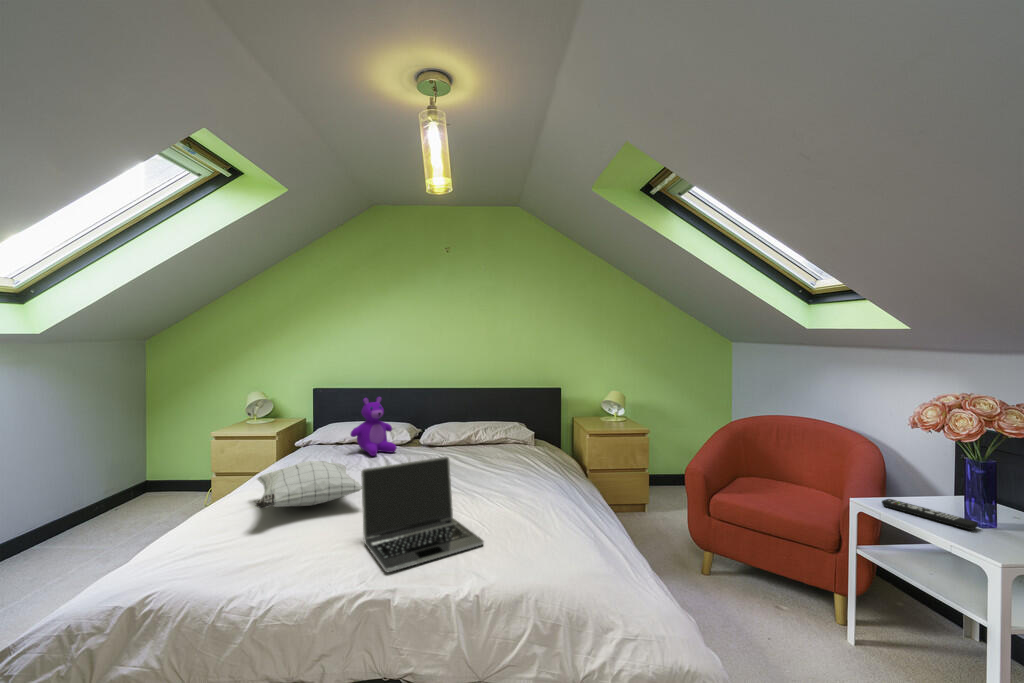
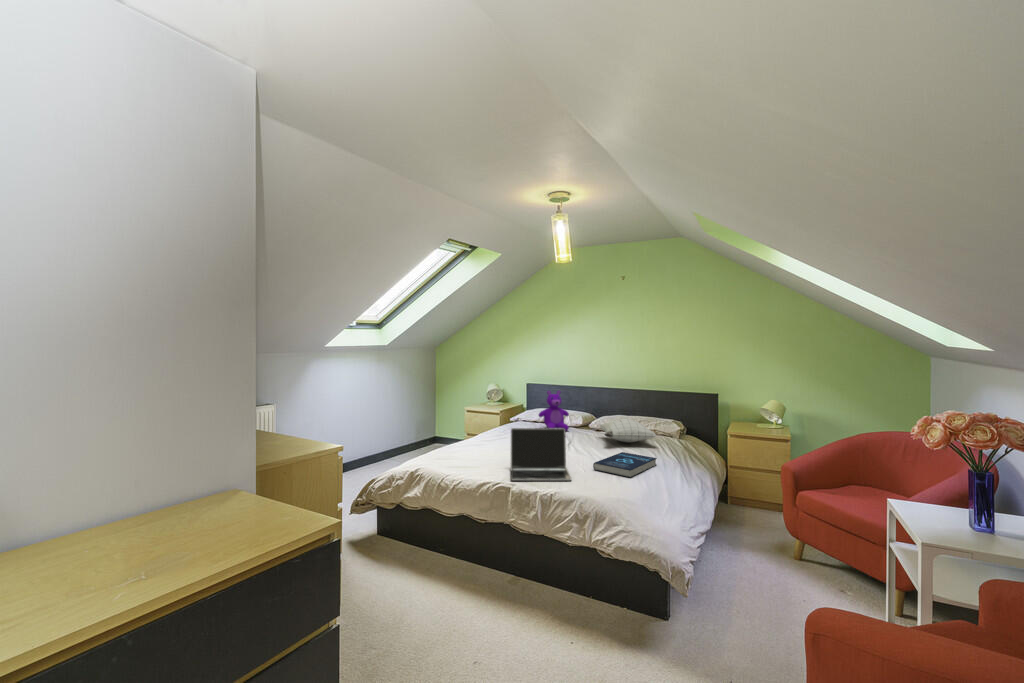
pillow: present [256,461,362,509] -> present [599,419,656,443]
book: none [492,476,555,517] -> present [593,452,657,478]
remote control: present [882,499,978,530] -> none [917,508,986,539]

